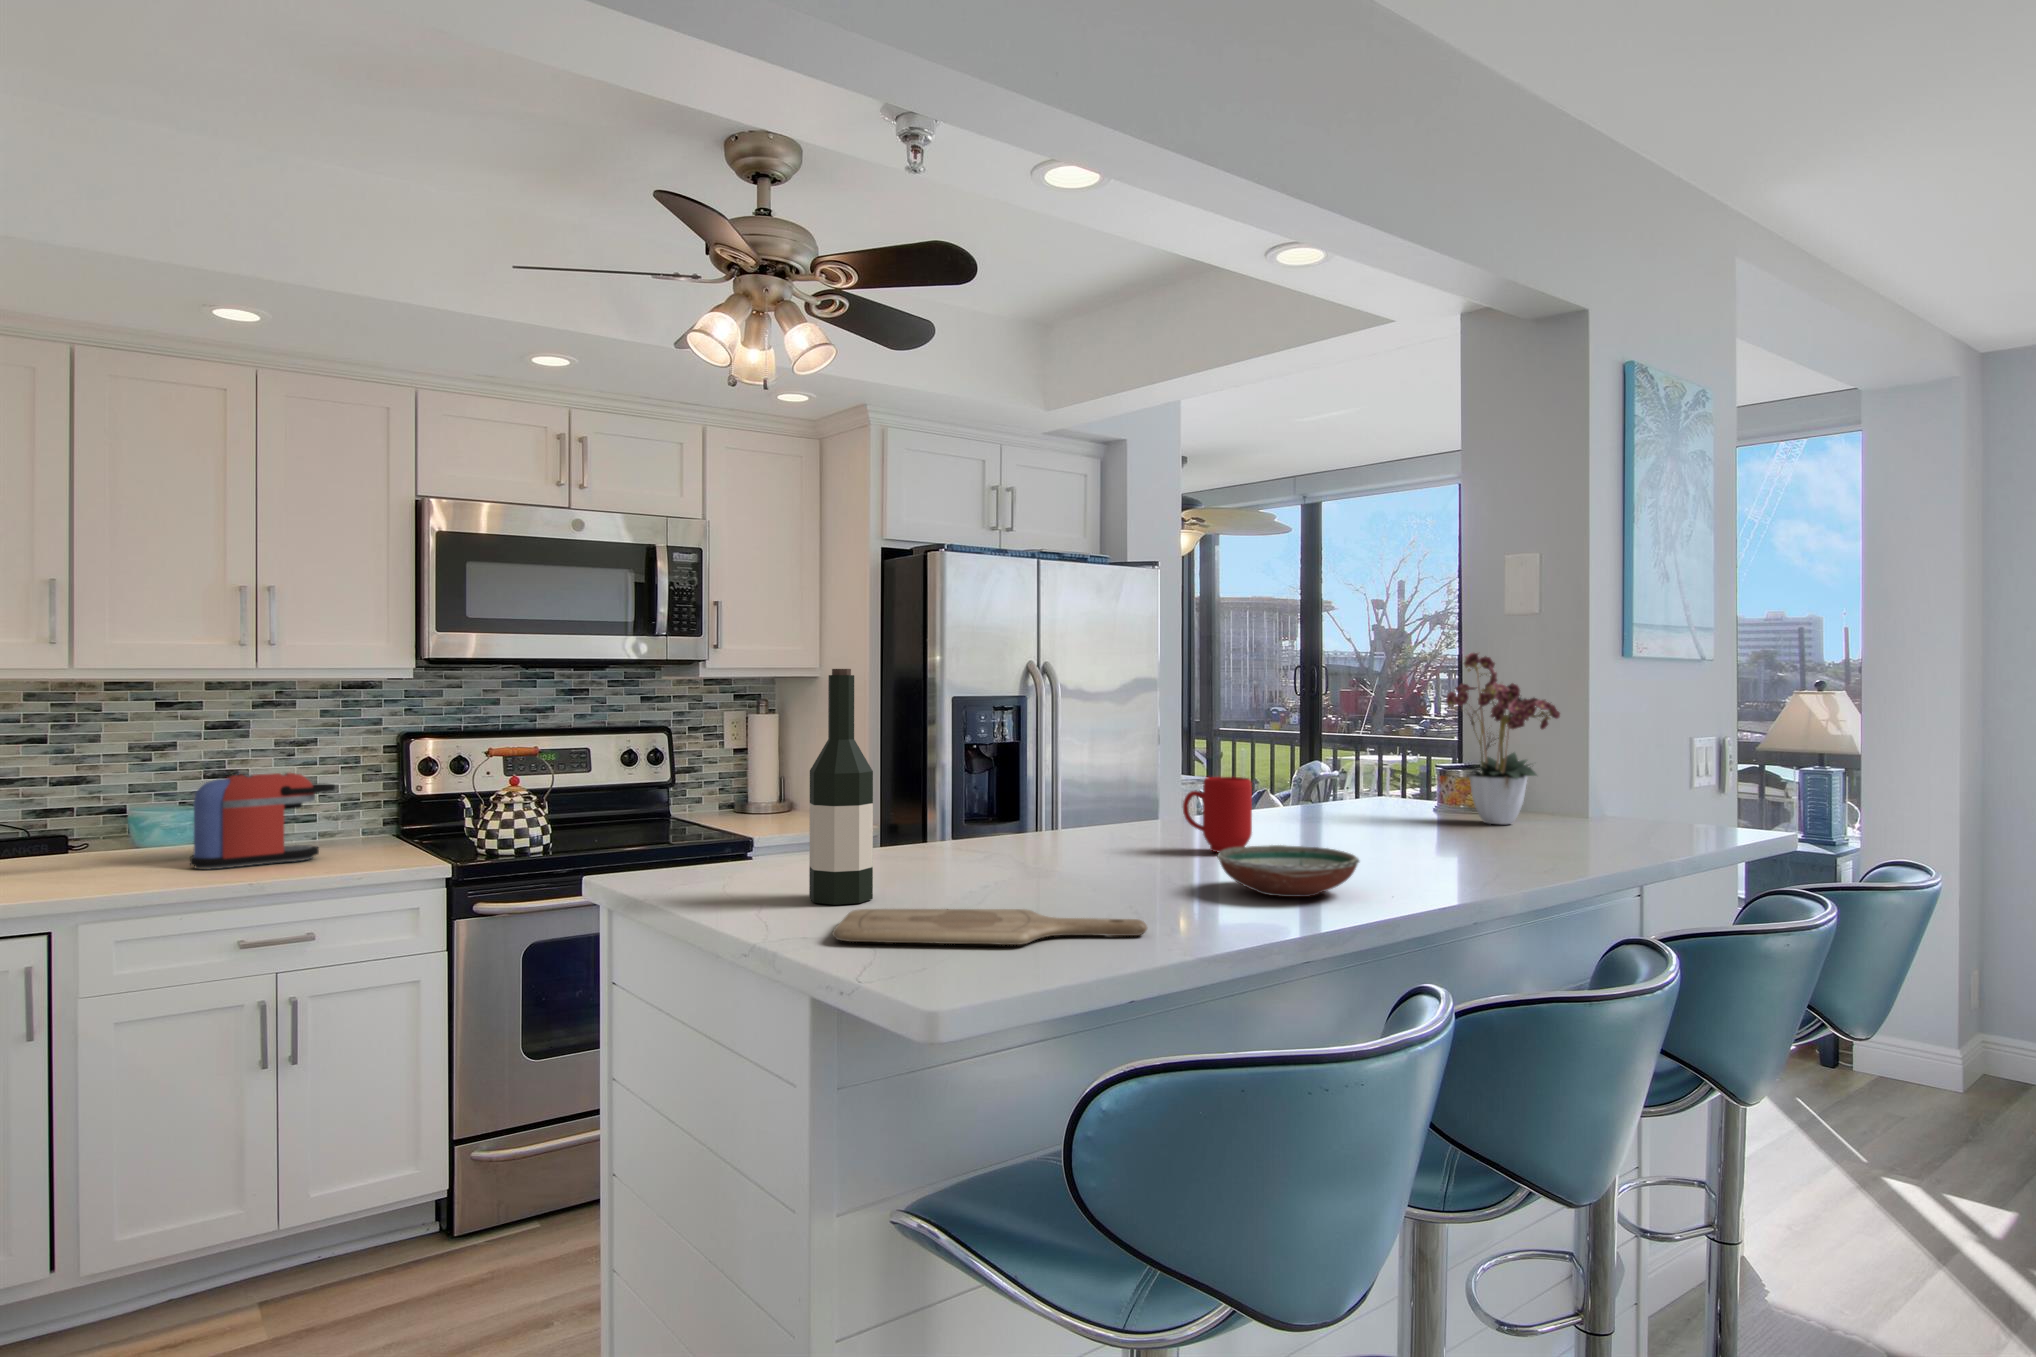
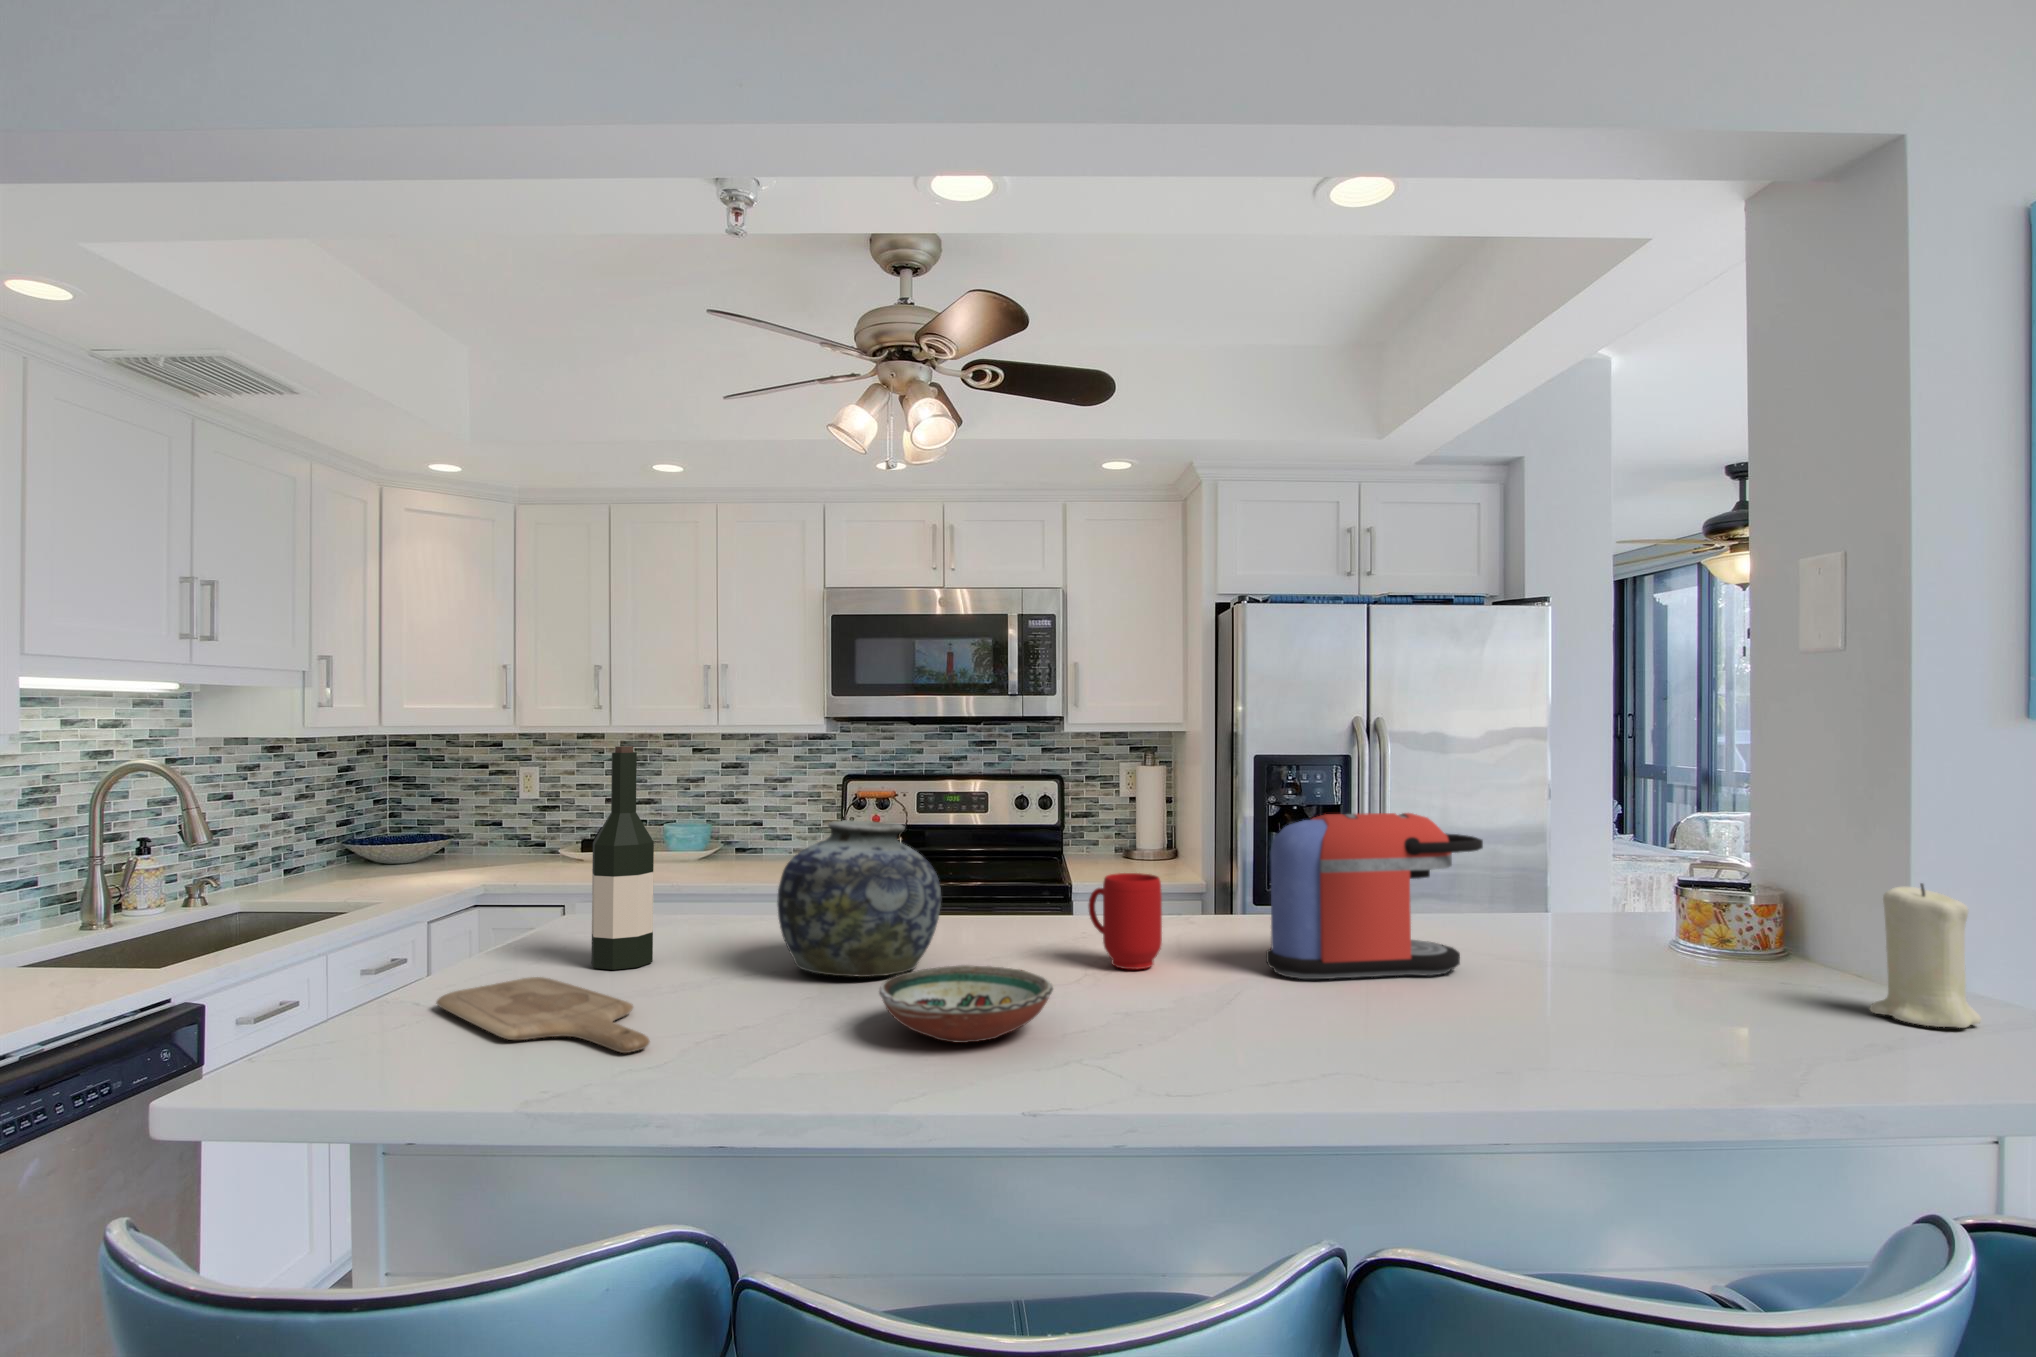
flower arrangement: present [1446,653,1560,824] -> none [1592,706,1770,981]
vase: none [980,740,1131,879] -> present [777,820,941,977]
candle: none [1611,748,1663,828] -> present [1870,883,1981,1028]
coffee maker: present [190,773,335,870] -> present [1266,813,1483,979]

